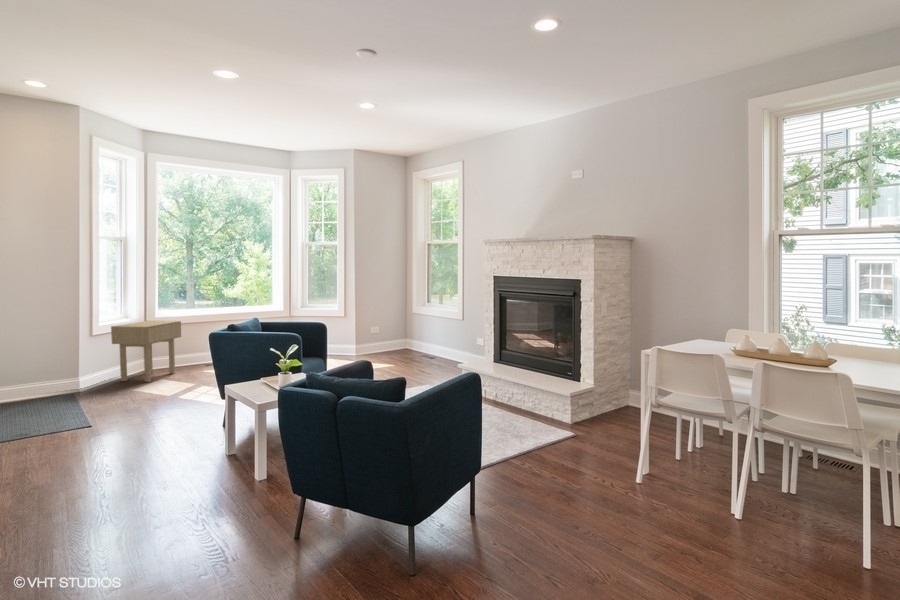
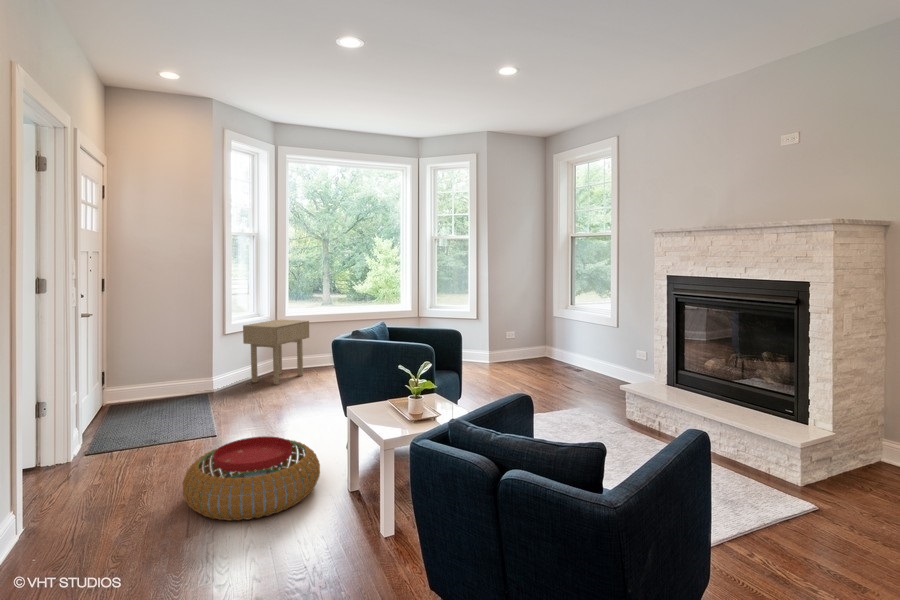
pouf: none [70,416,200,483] -> present [182,437,320,521]

